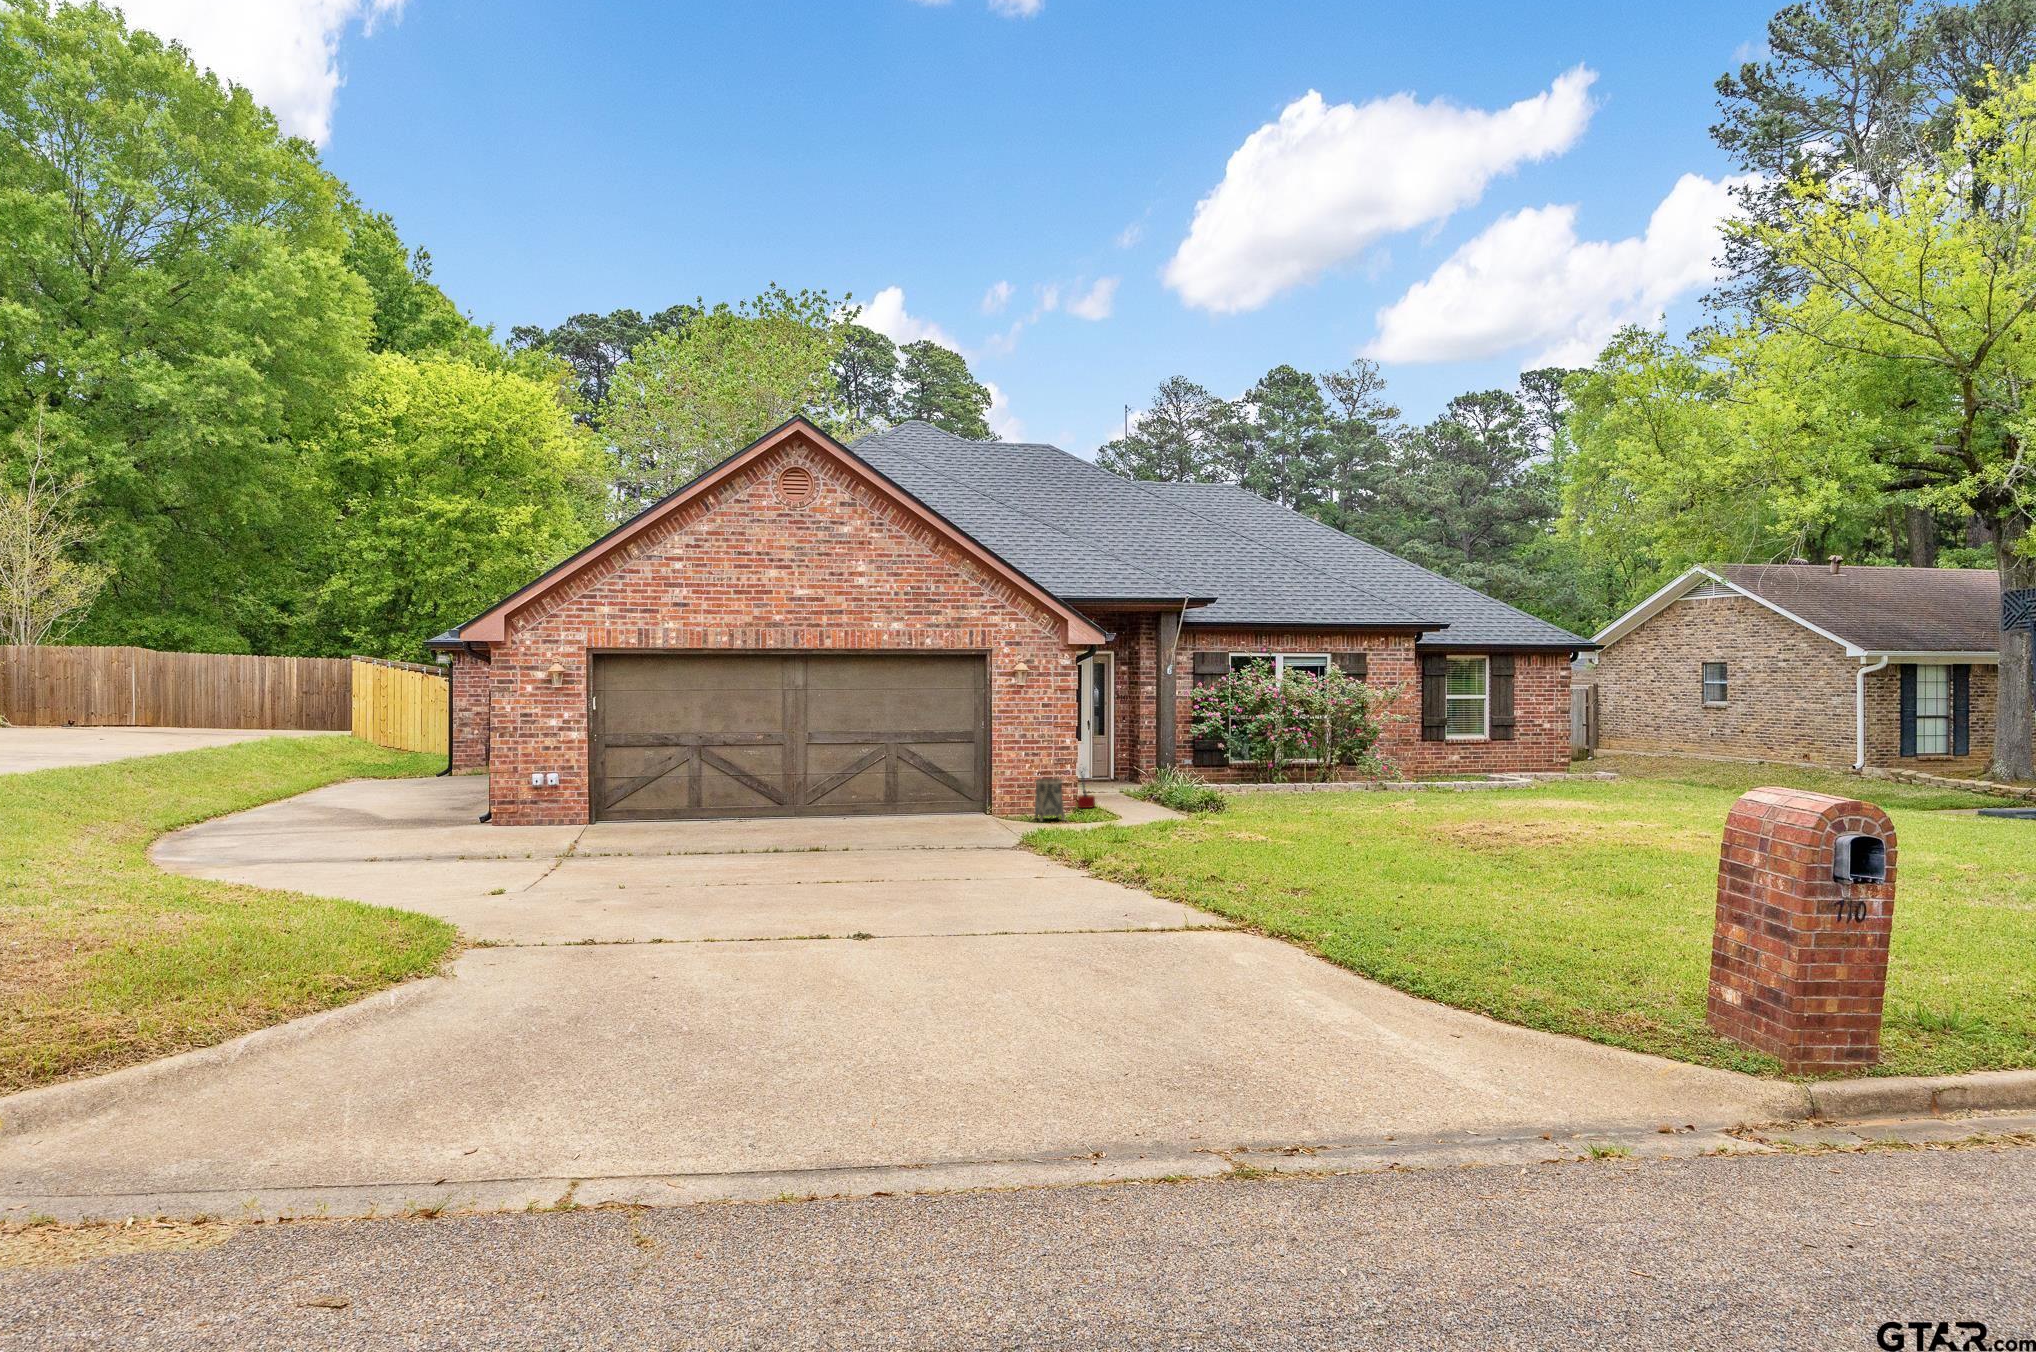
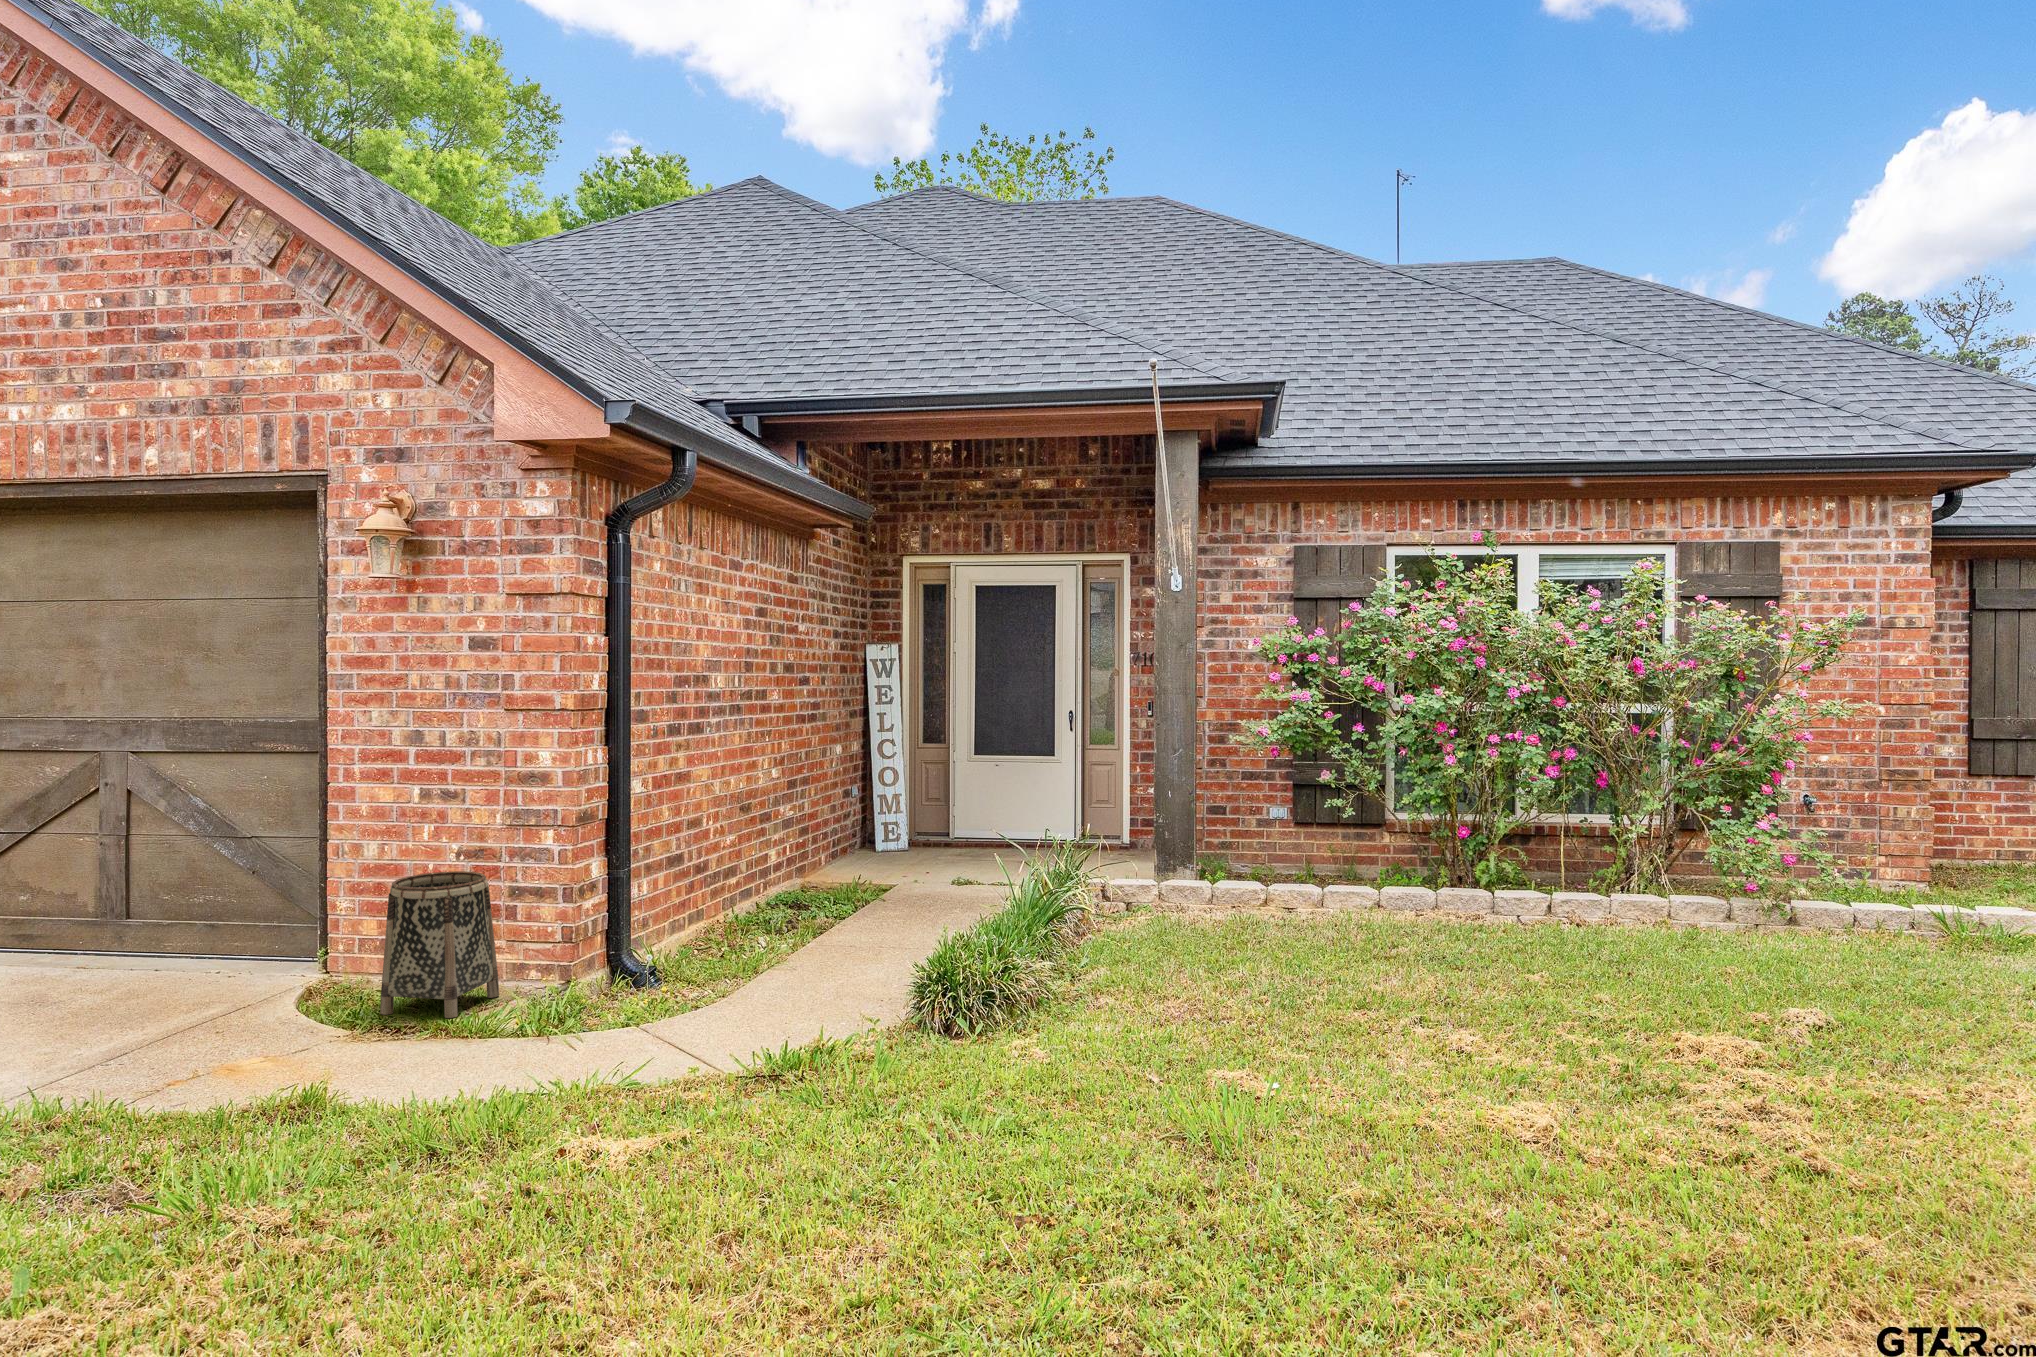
decorative plant: present [1077,768,1095,808] -> none [654,814,785,953]

